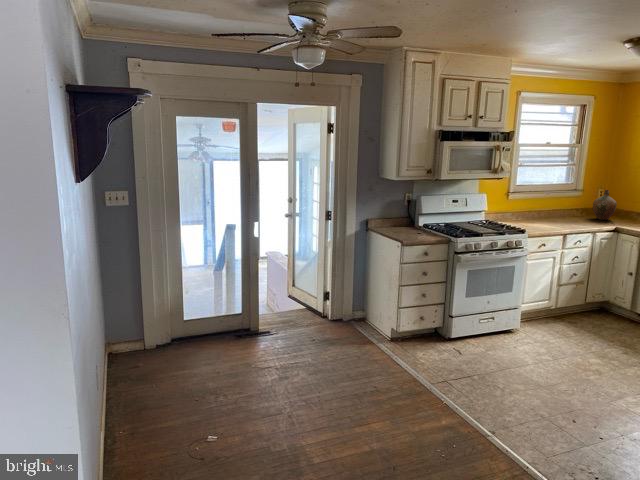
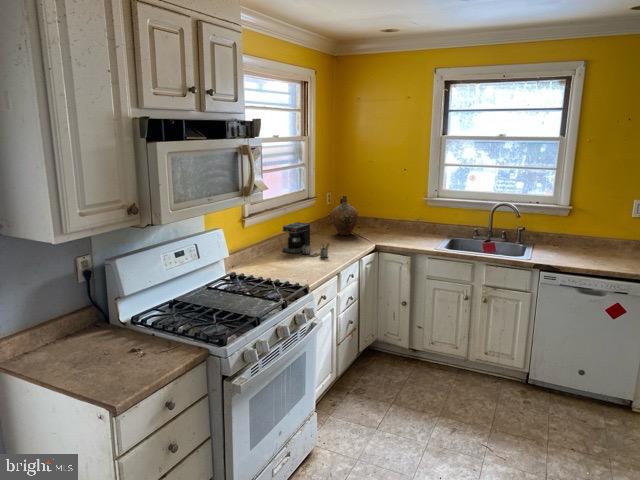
coffee maker: none [538,202,568,226] -> present [283,222,329,258]

